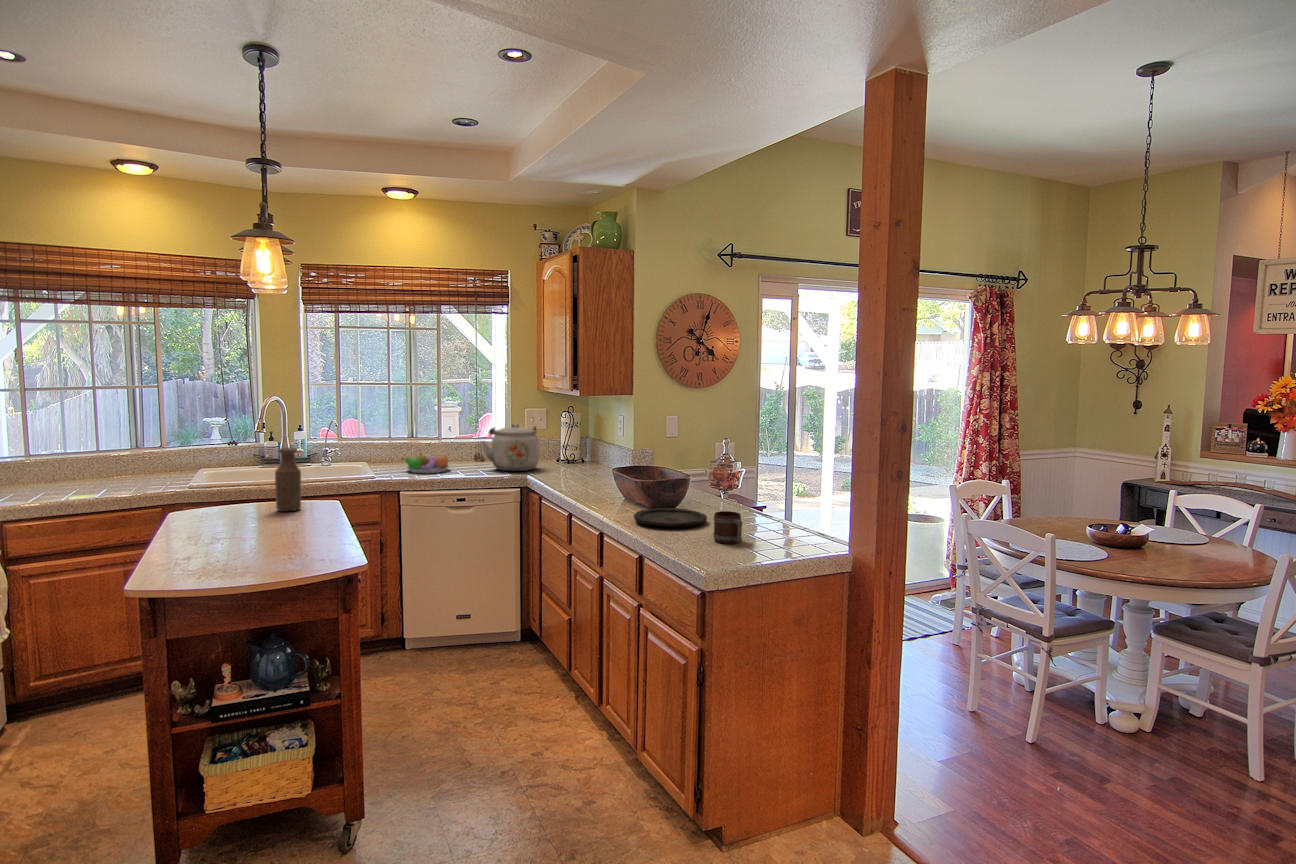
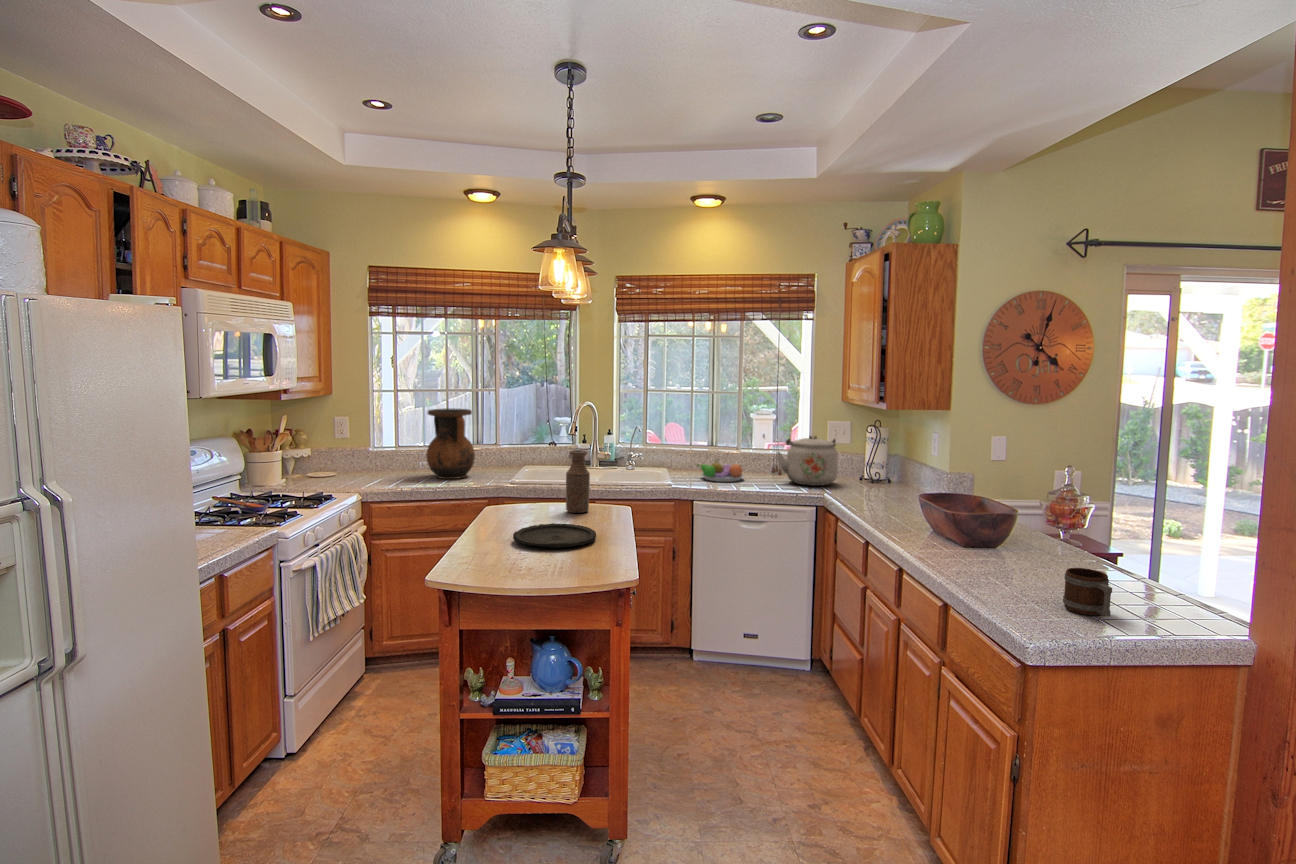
vase: none [77,410,141,490] -> present [426,408,475,479]
plate: present [634,508,707,527] -> present [513,523,596,548]

